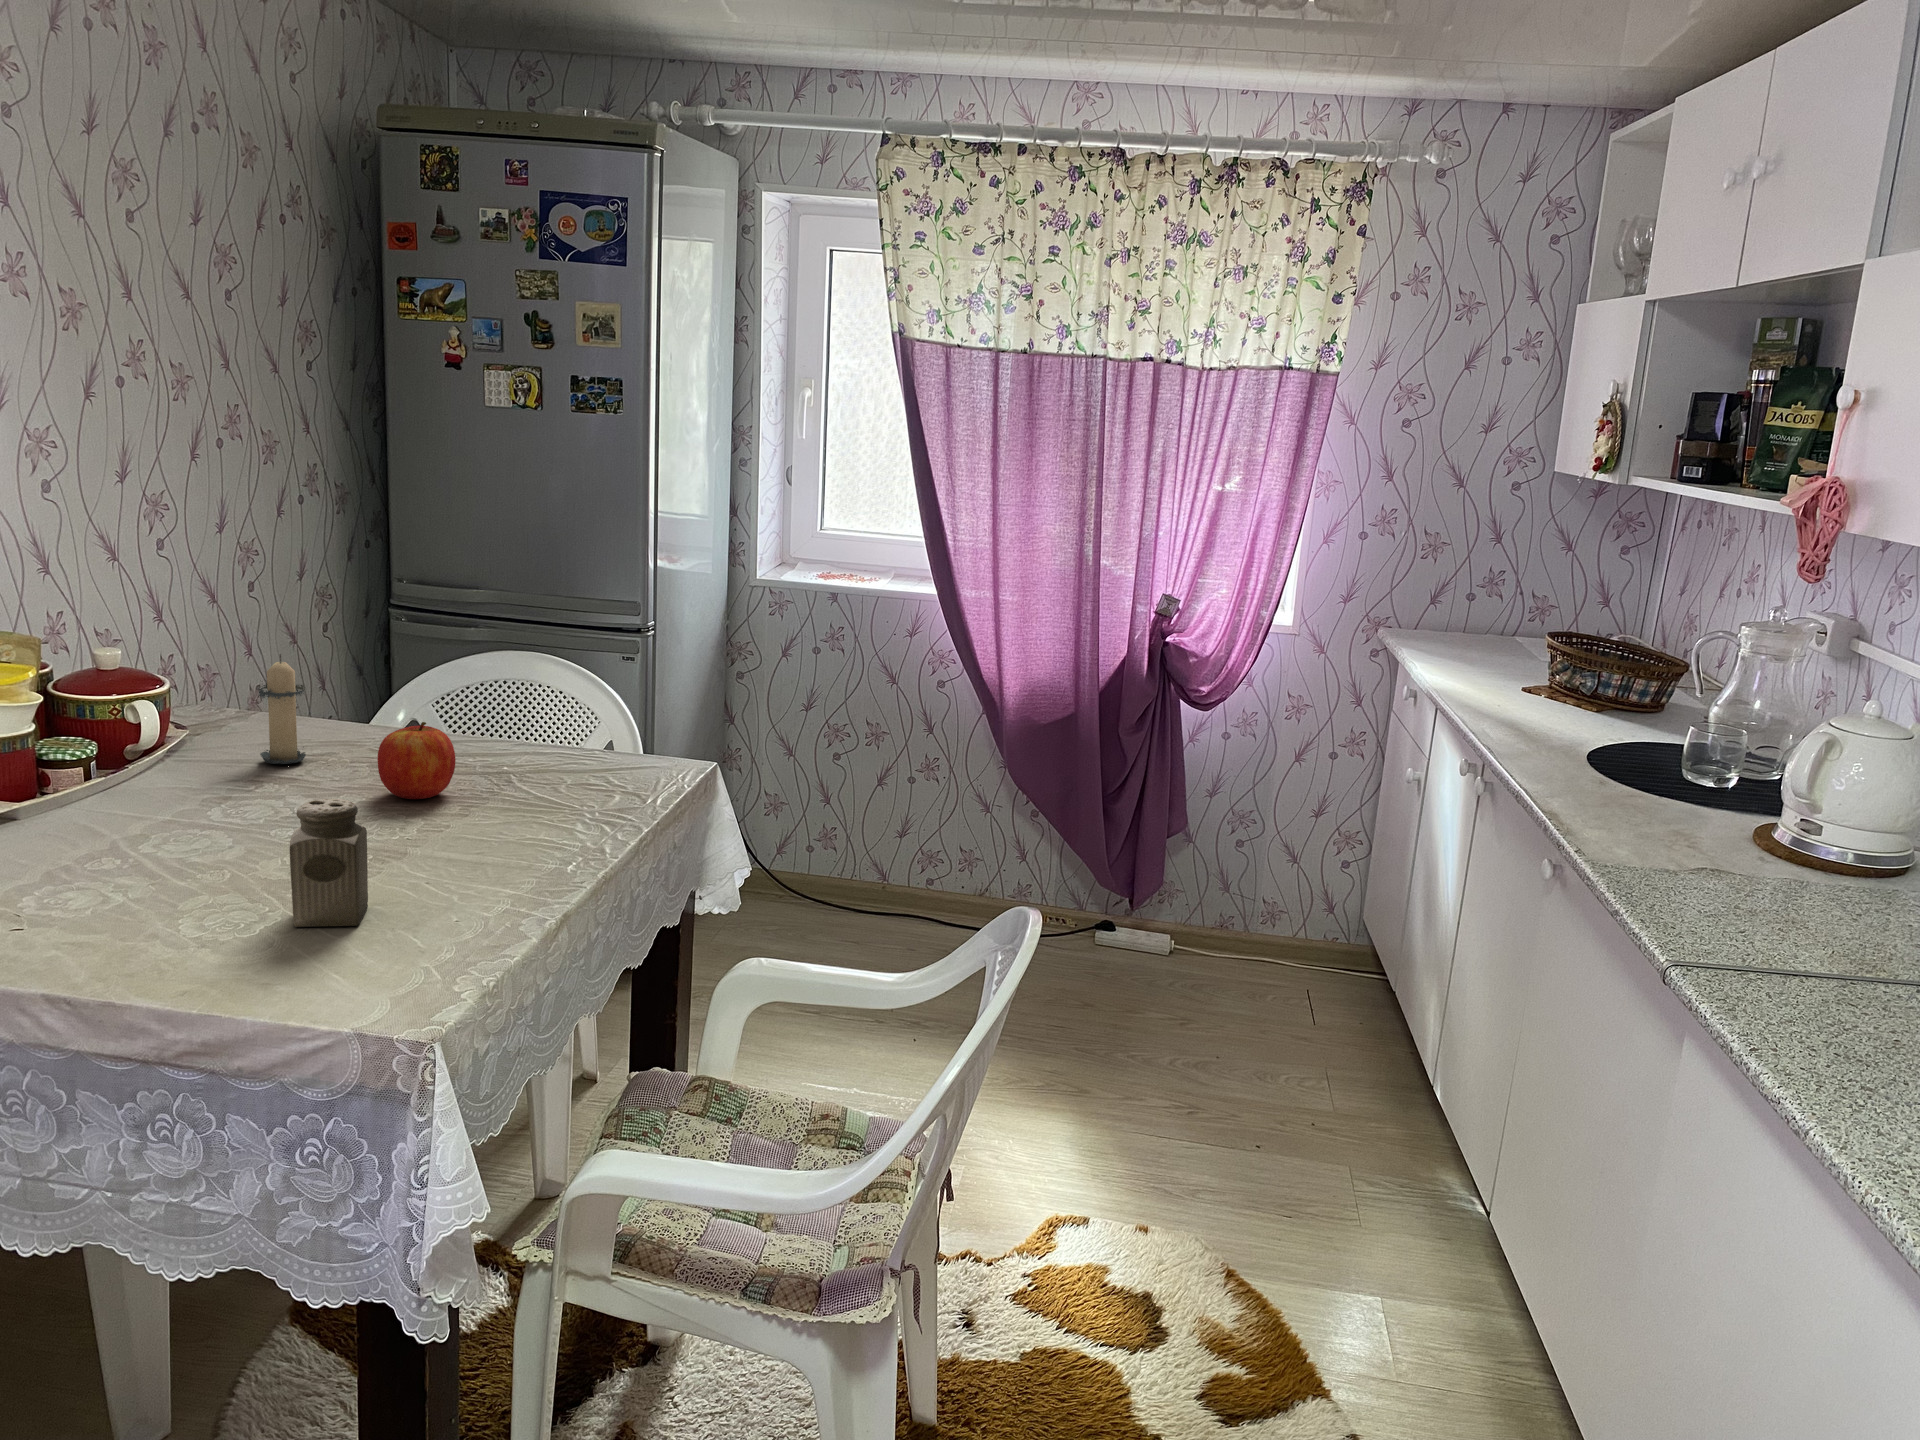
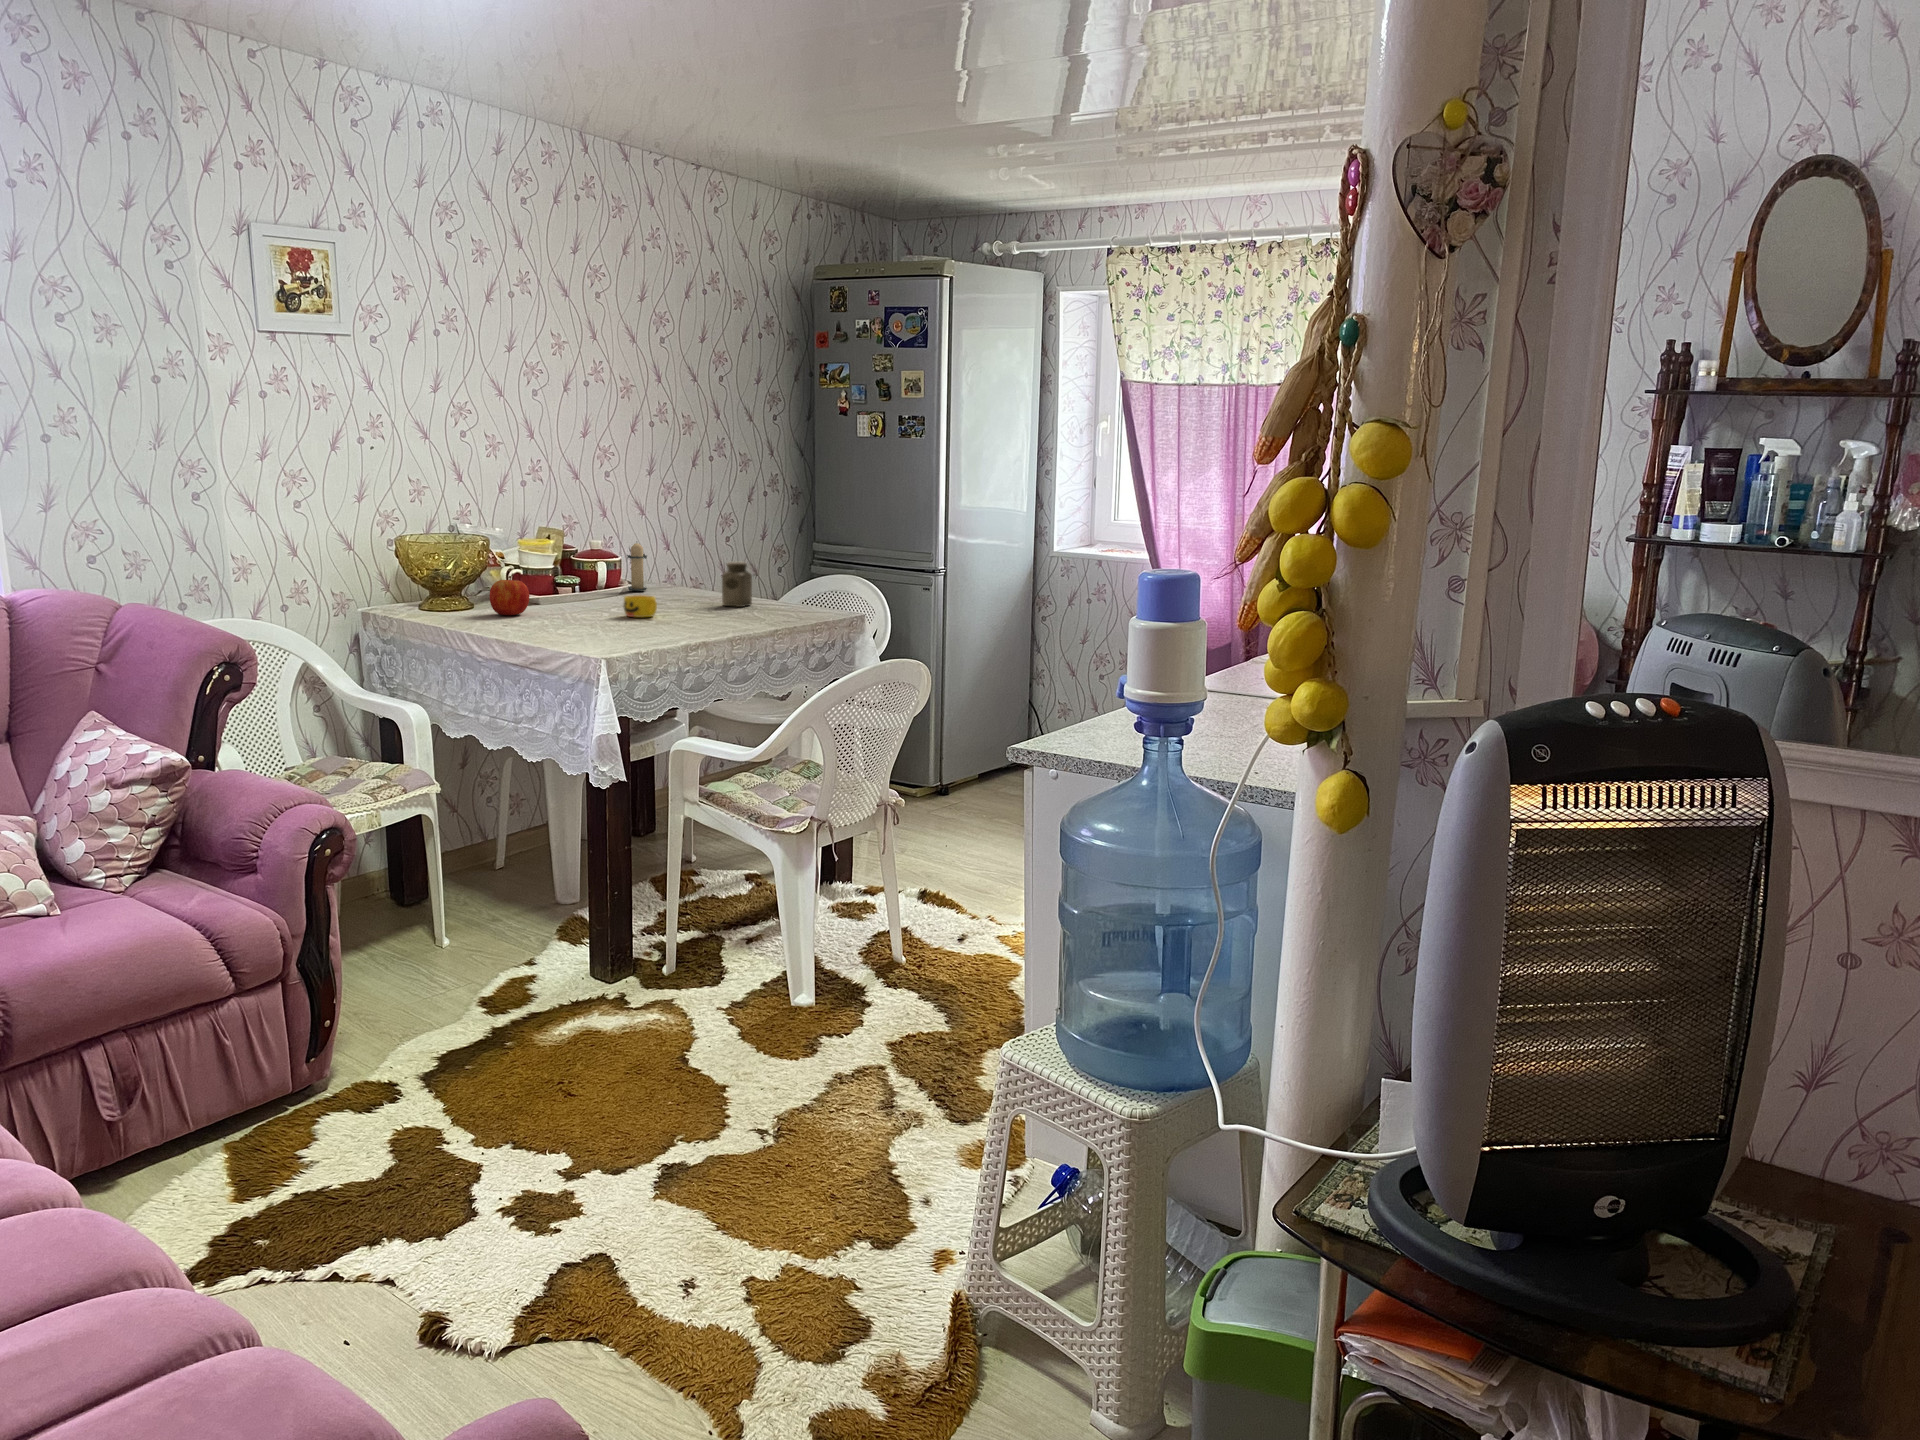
apple: present [377,722,456,799] -> present [489,576,529,615]
salt shaker: present [289,799,368,927] -> present [722,562,752,607]
cup: none [435,831,533,894] -> present [624,595,657,617]

